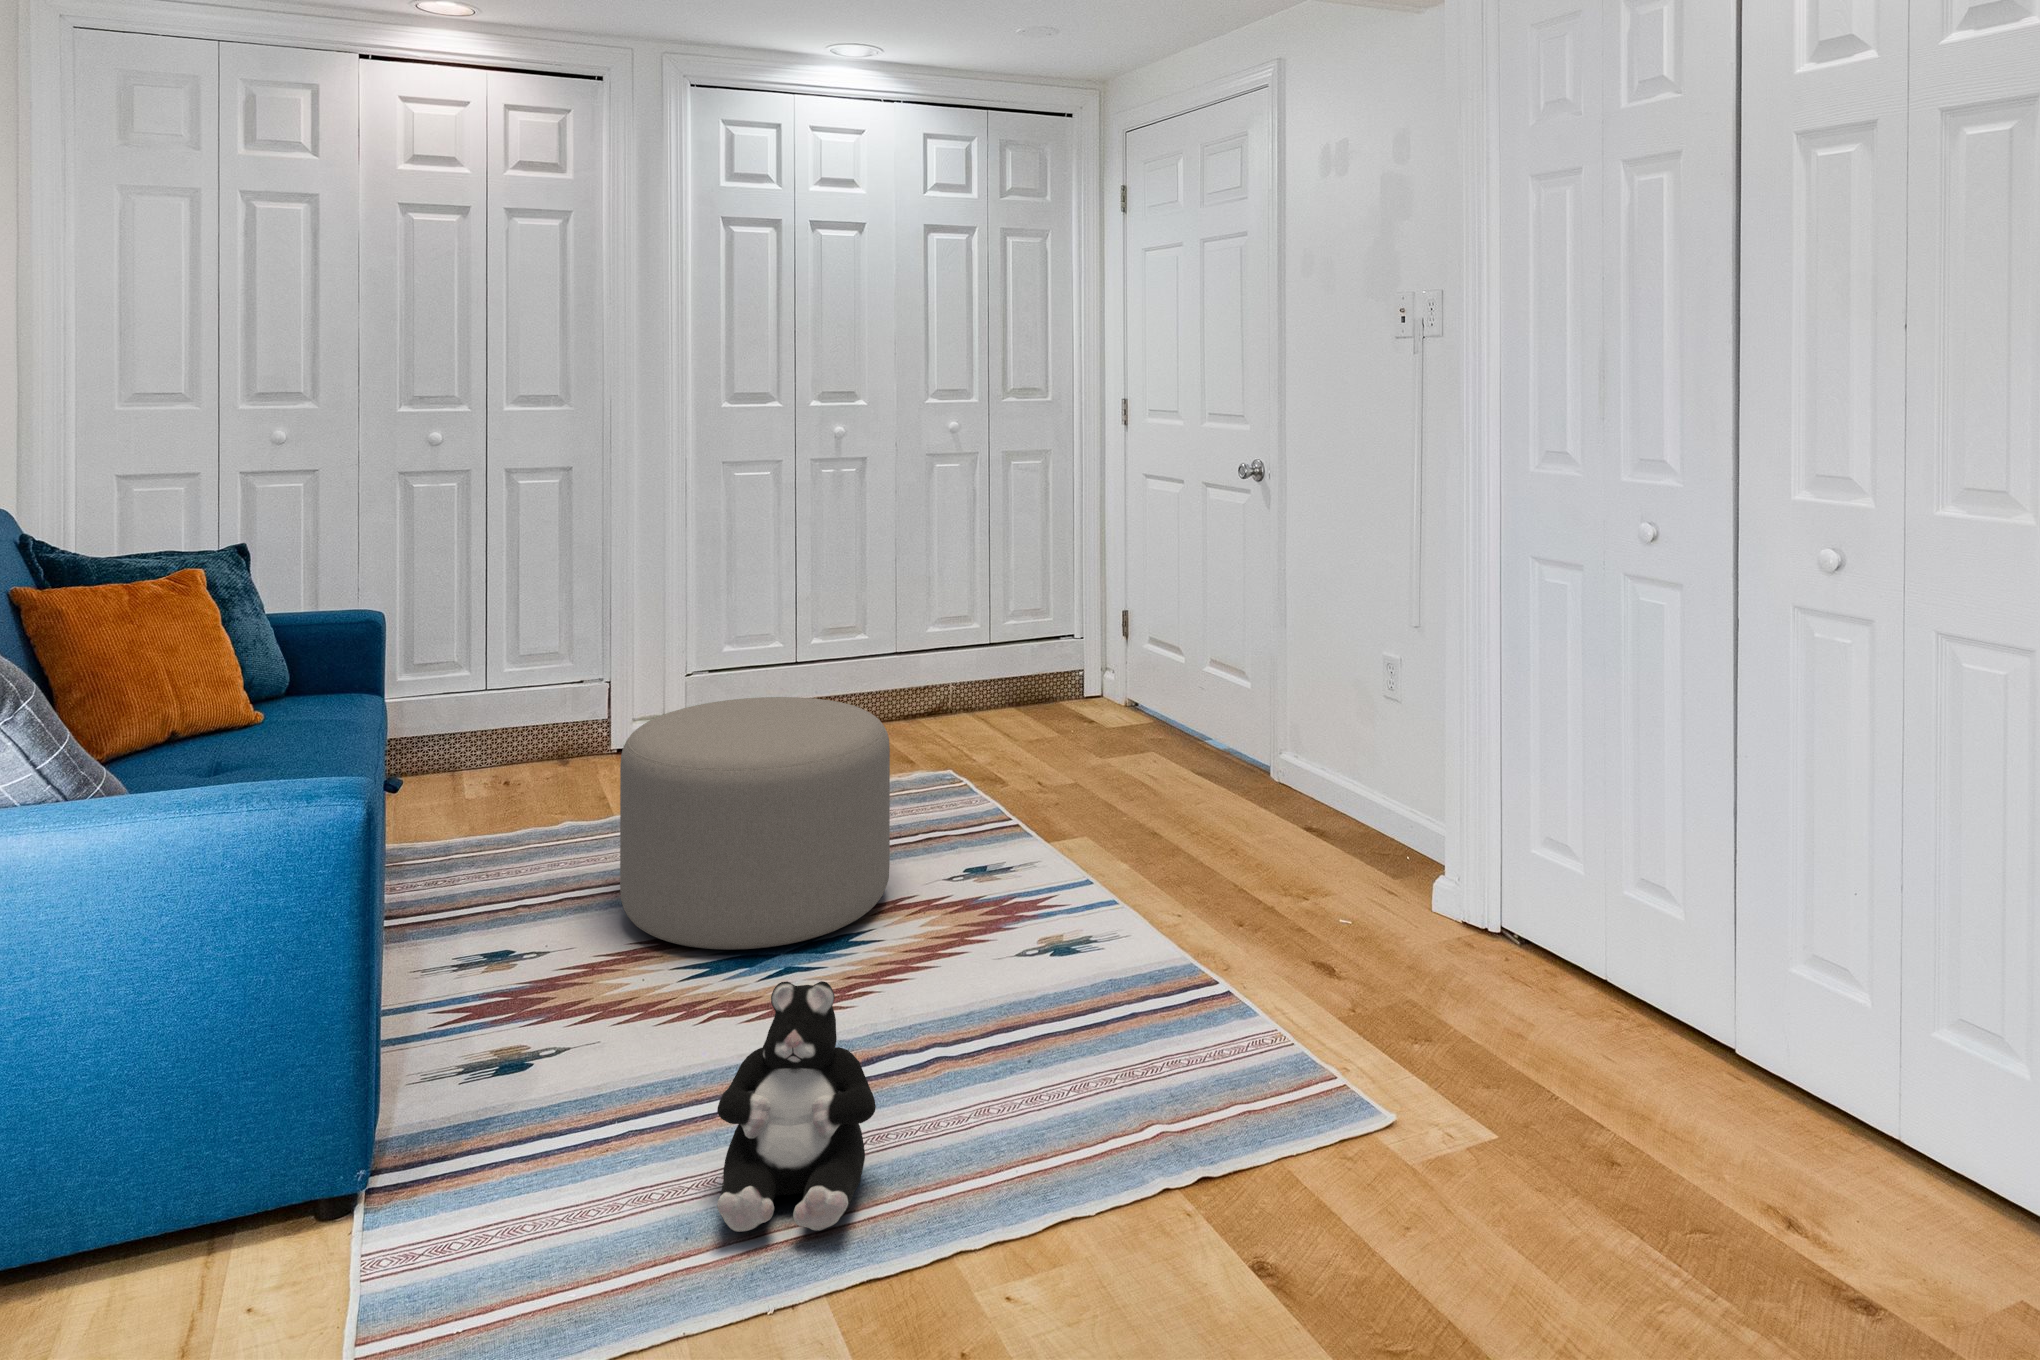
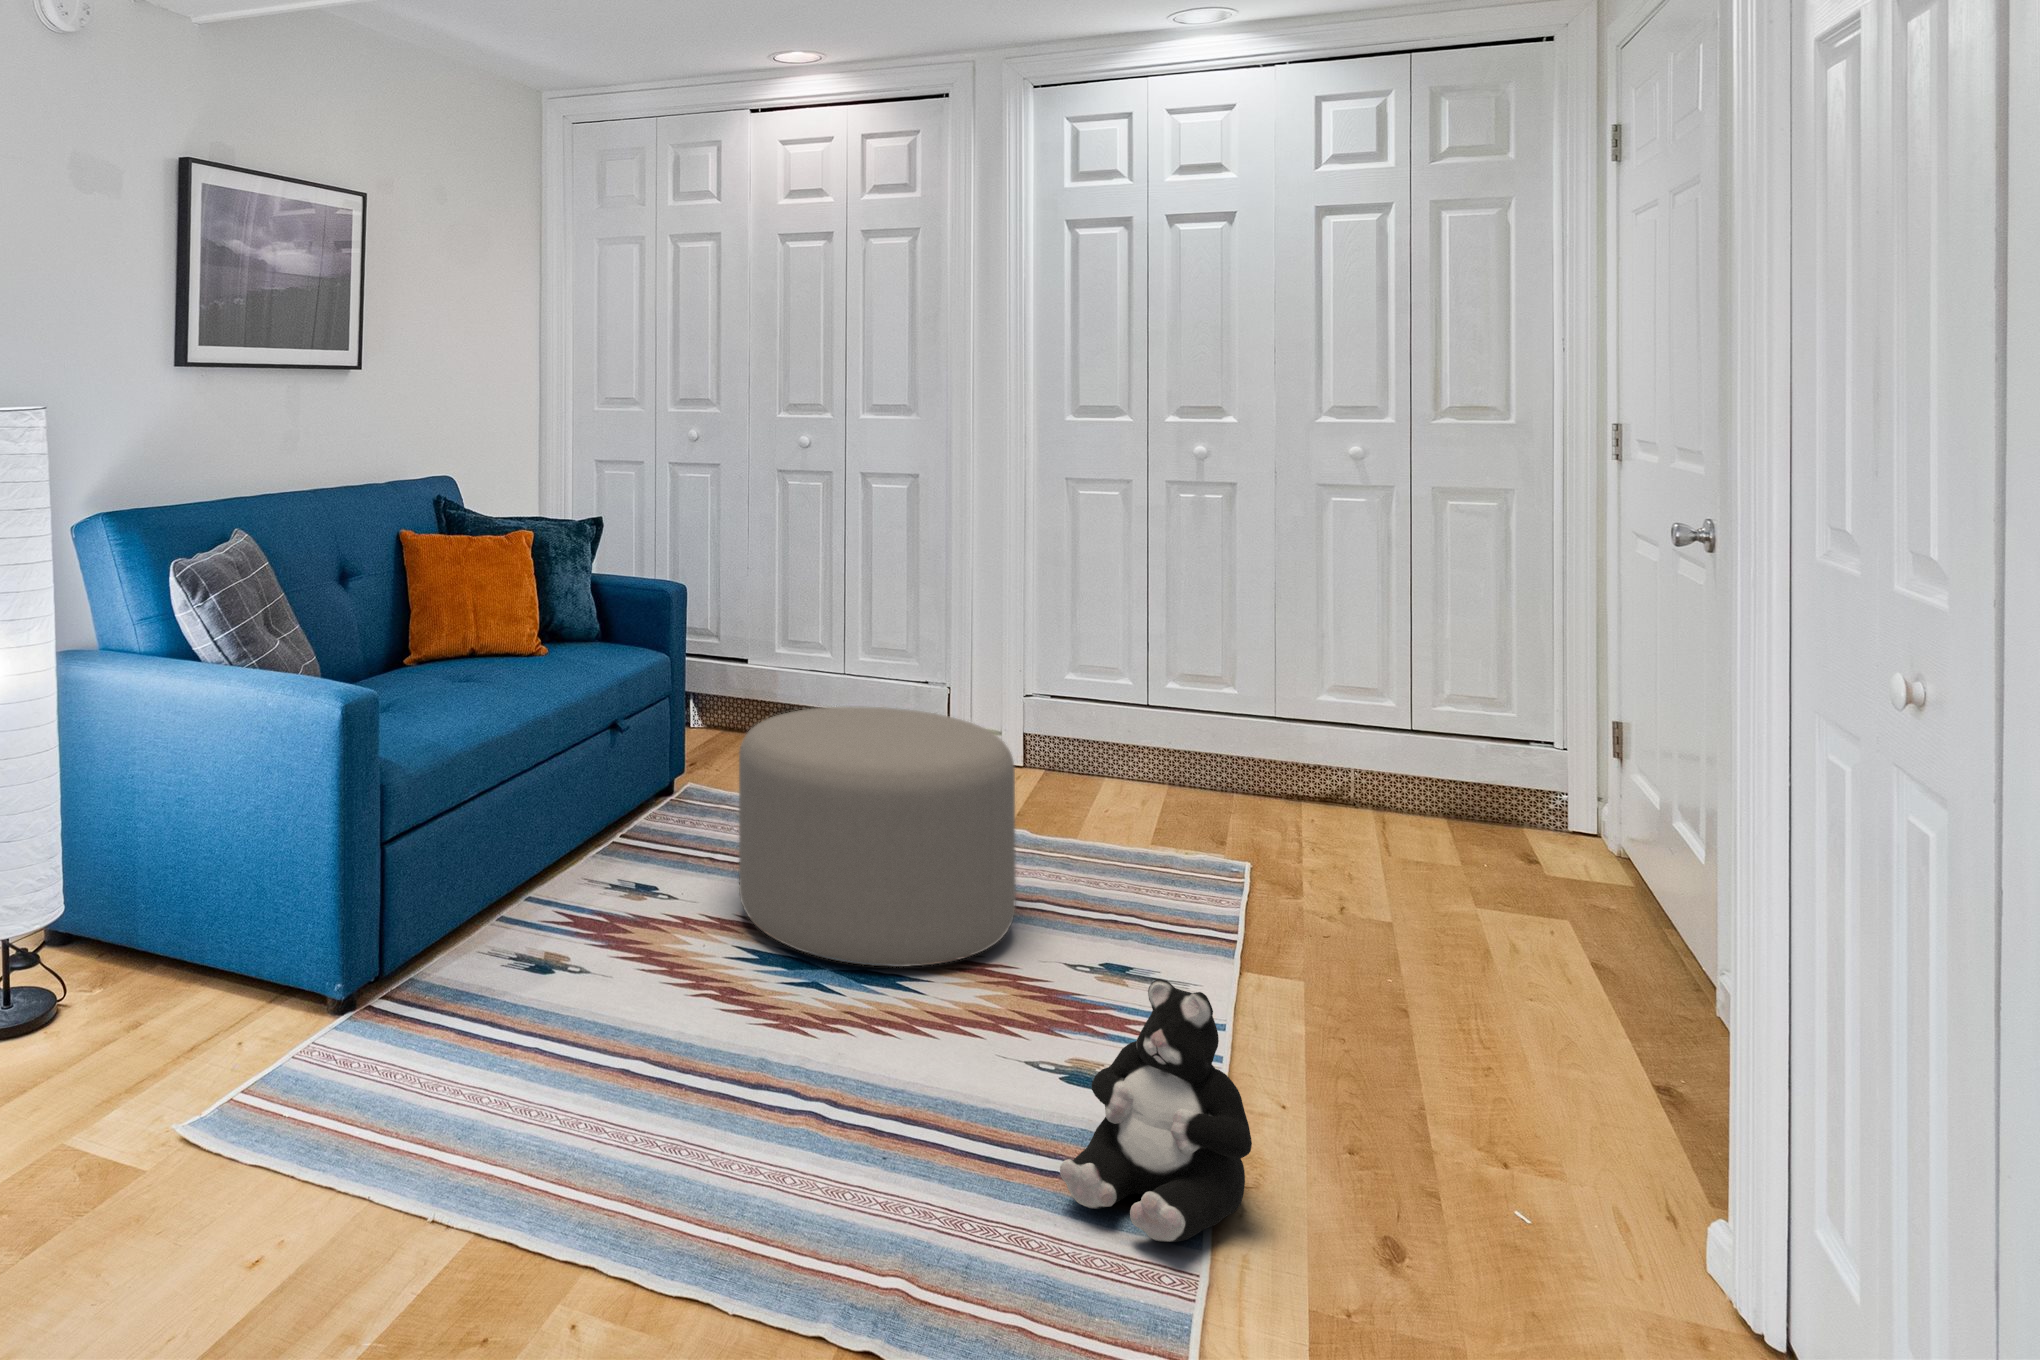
plush toy: present [717,981,876,1232] -> present [1060,979,1252,1242]

